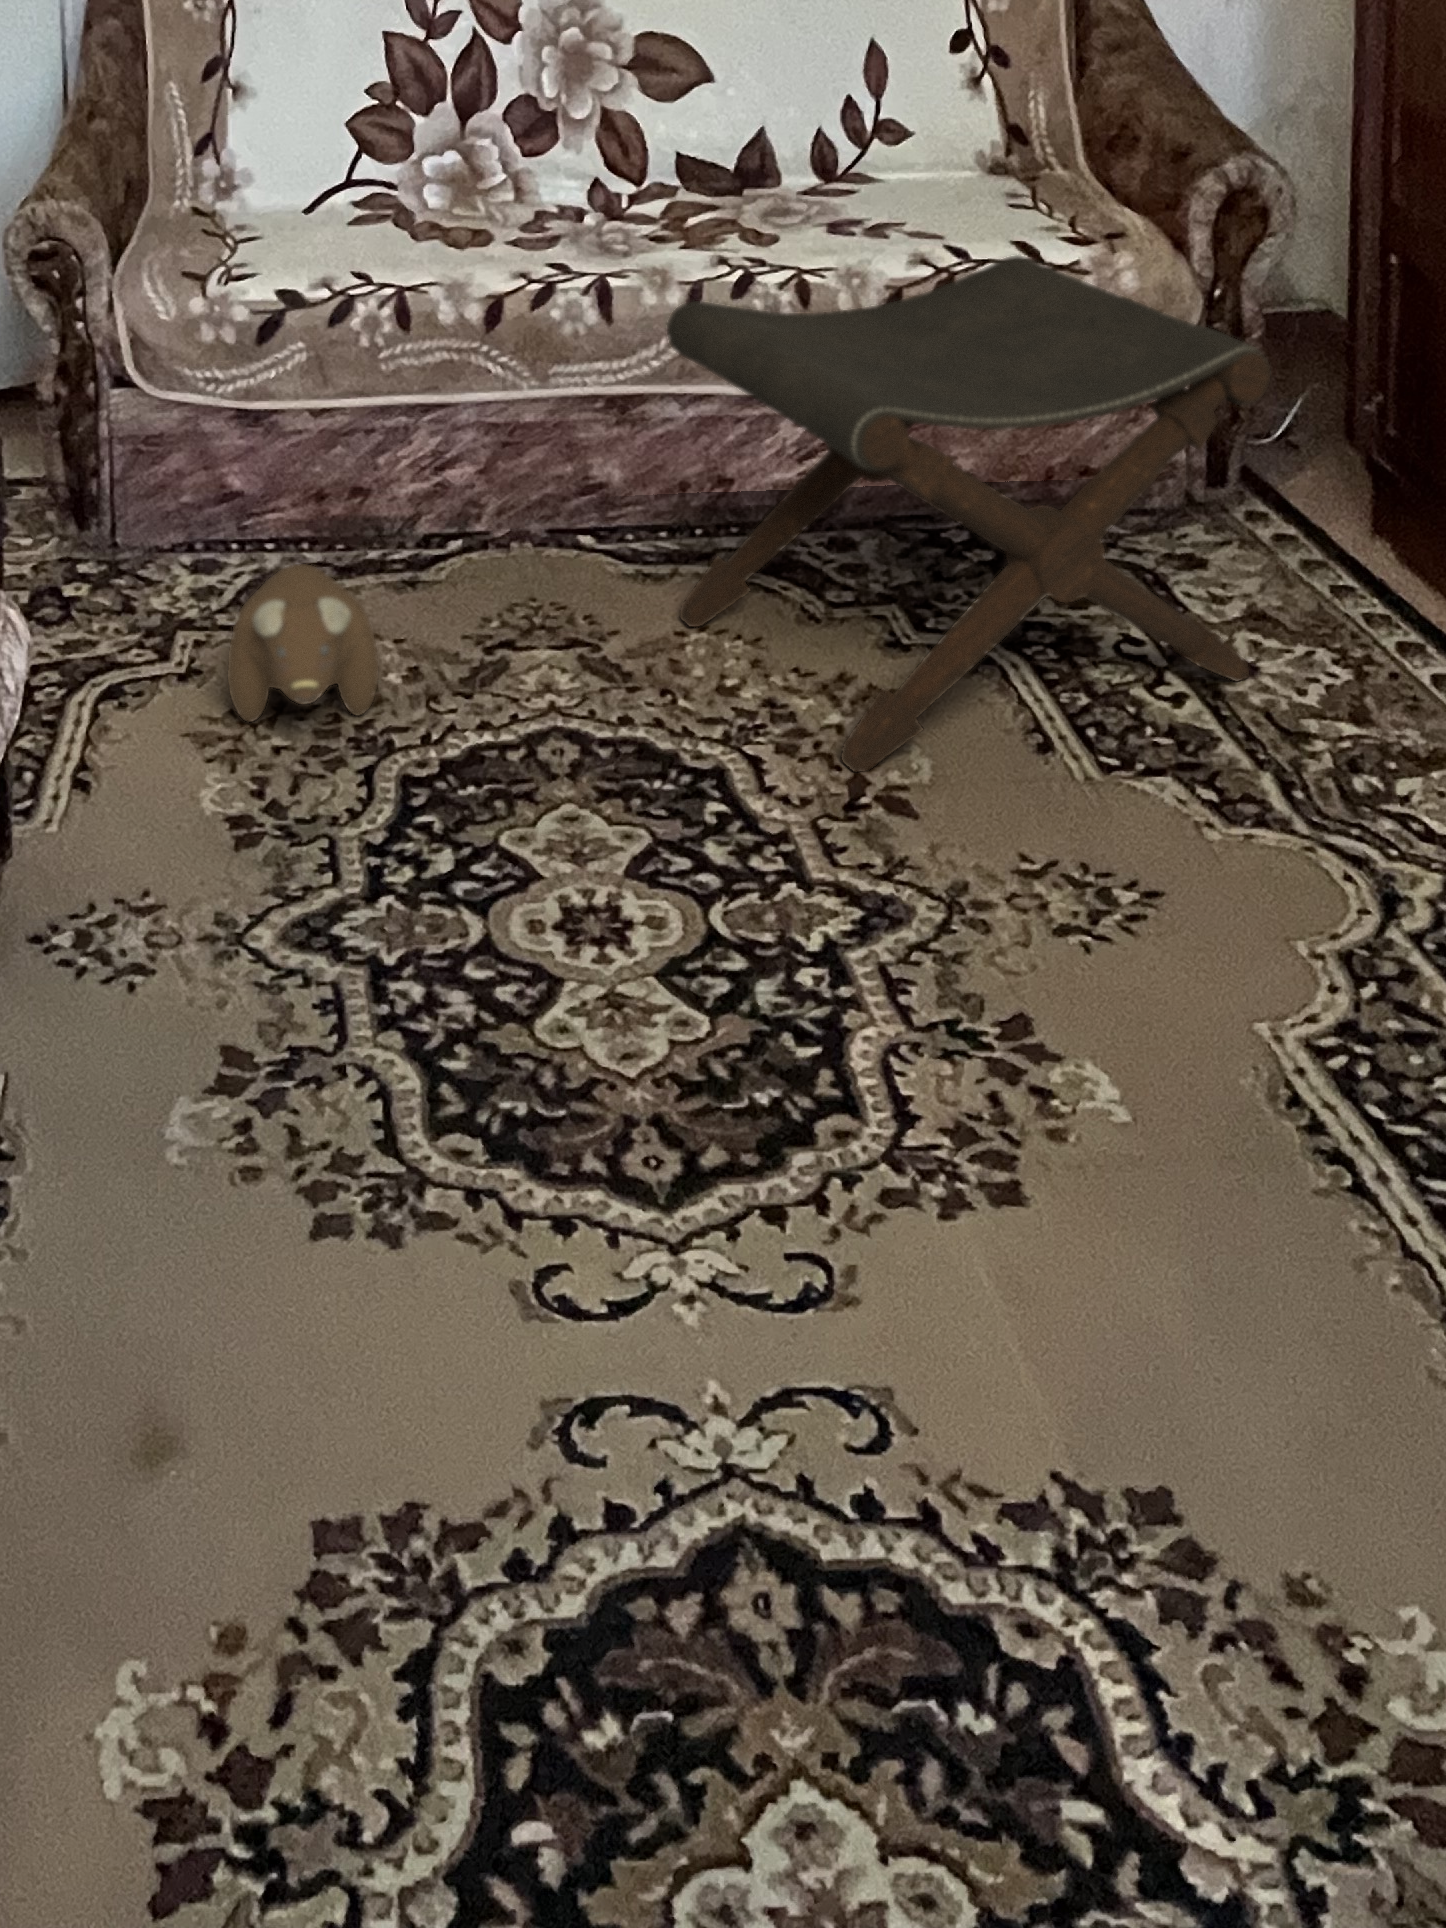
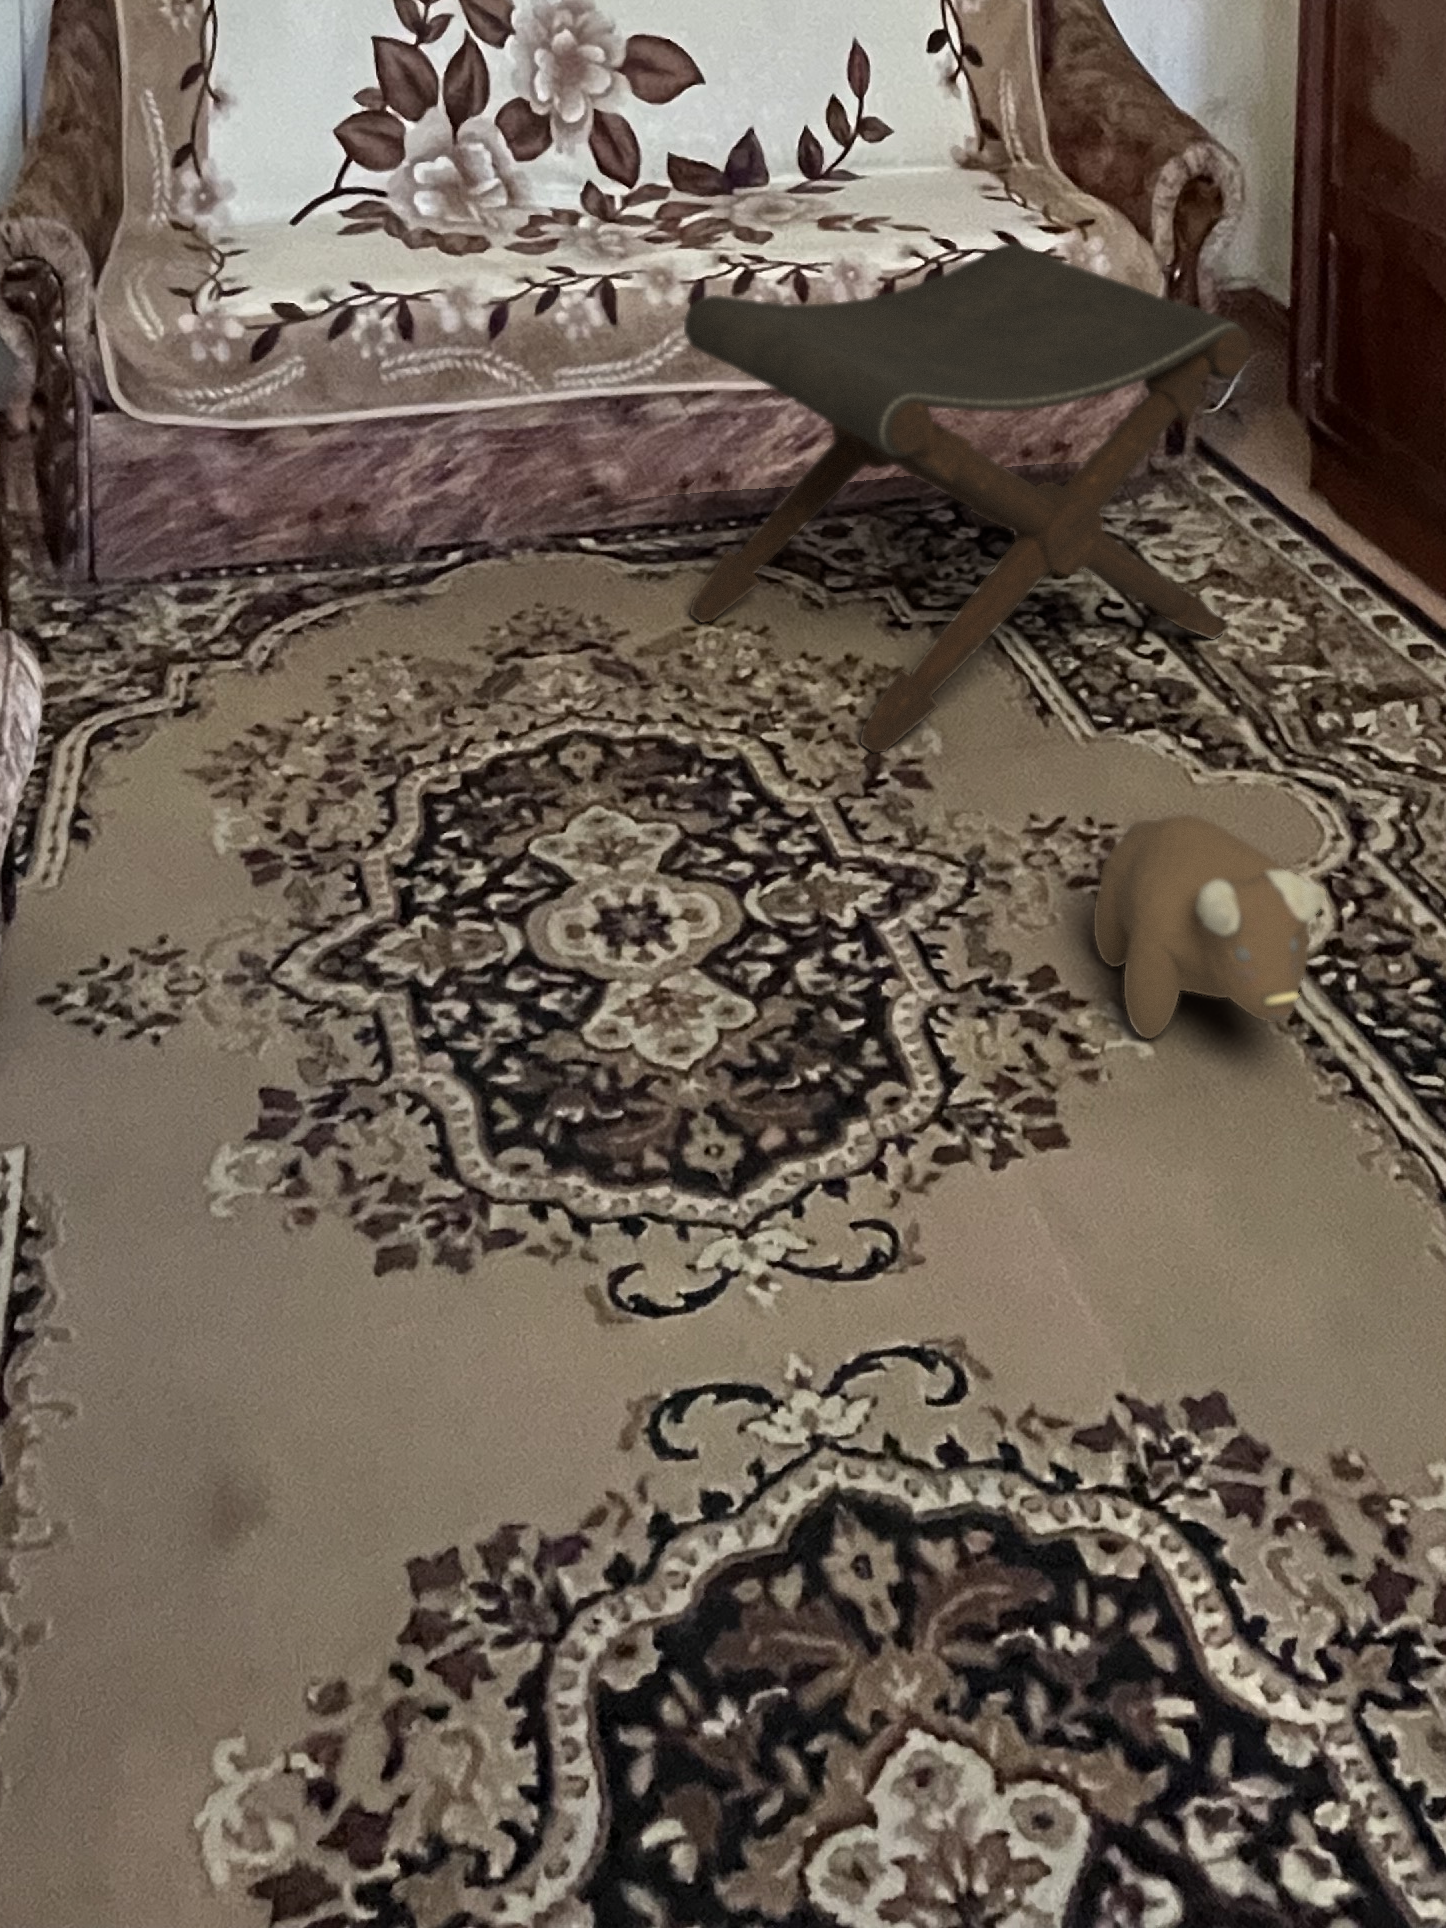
plush toy: present [228,564,379,722] -> present [1094,815,1326,1038]

